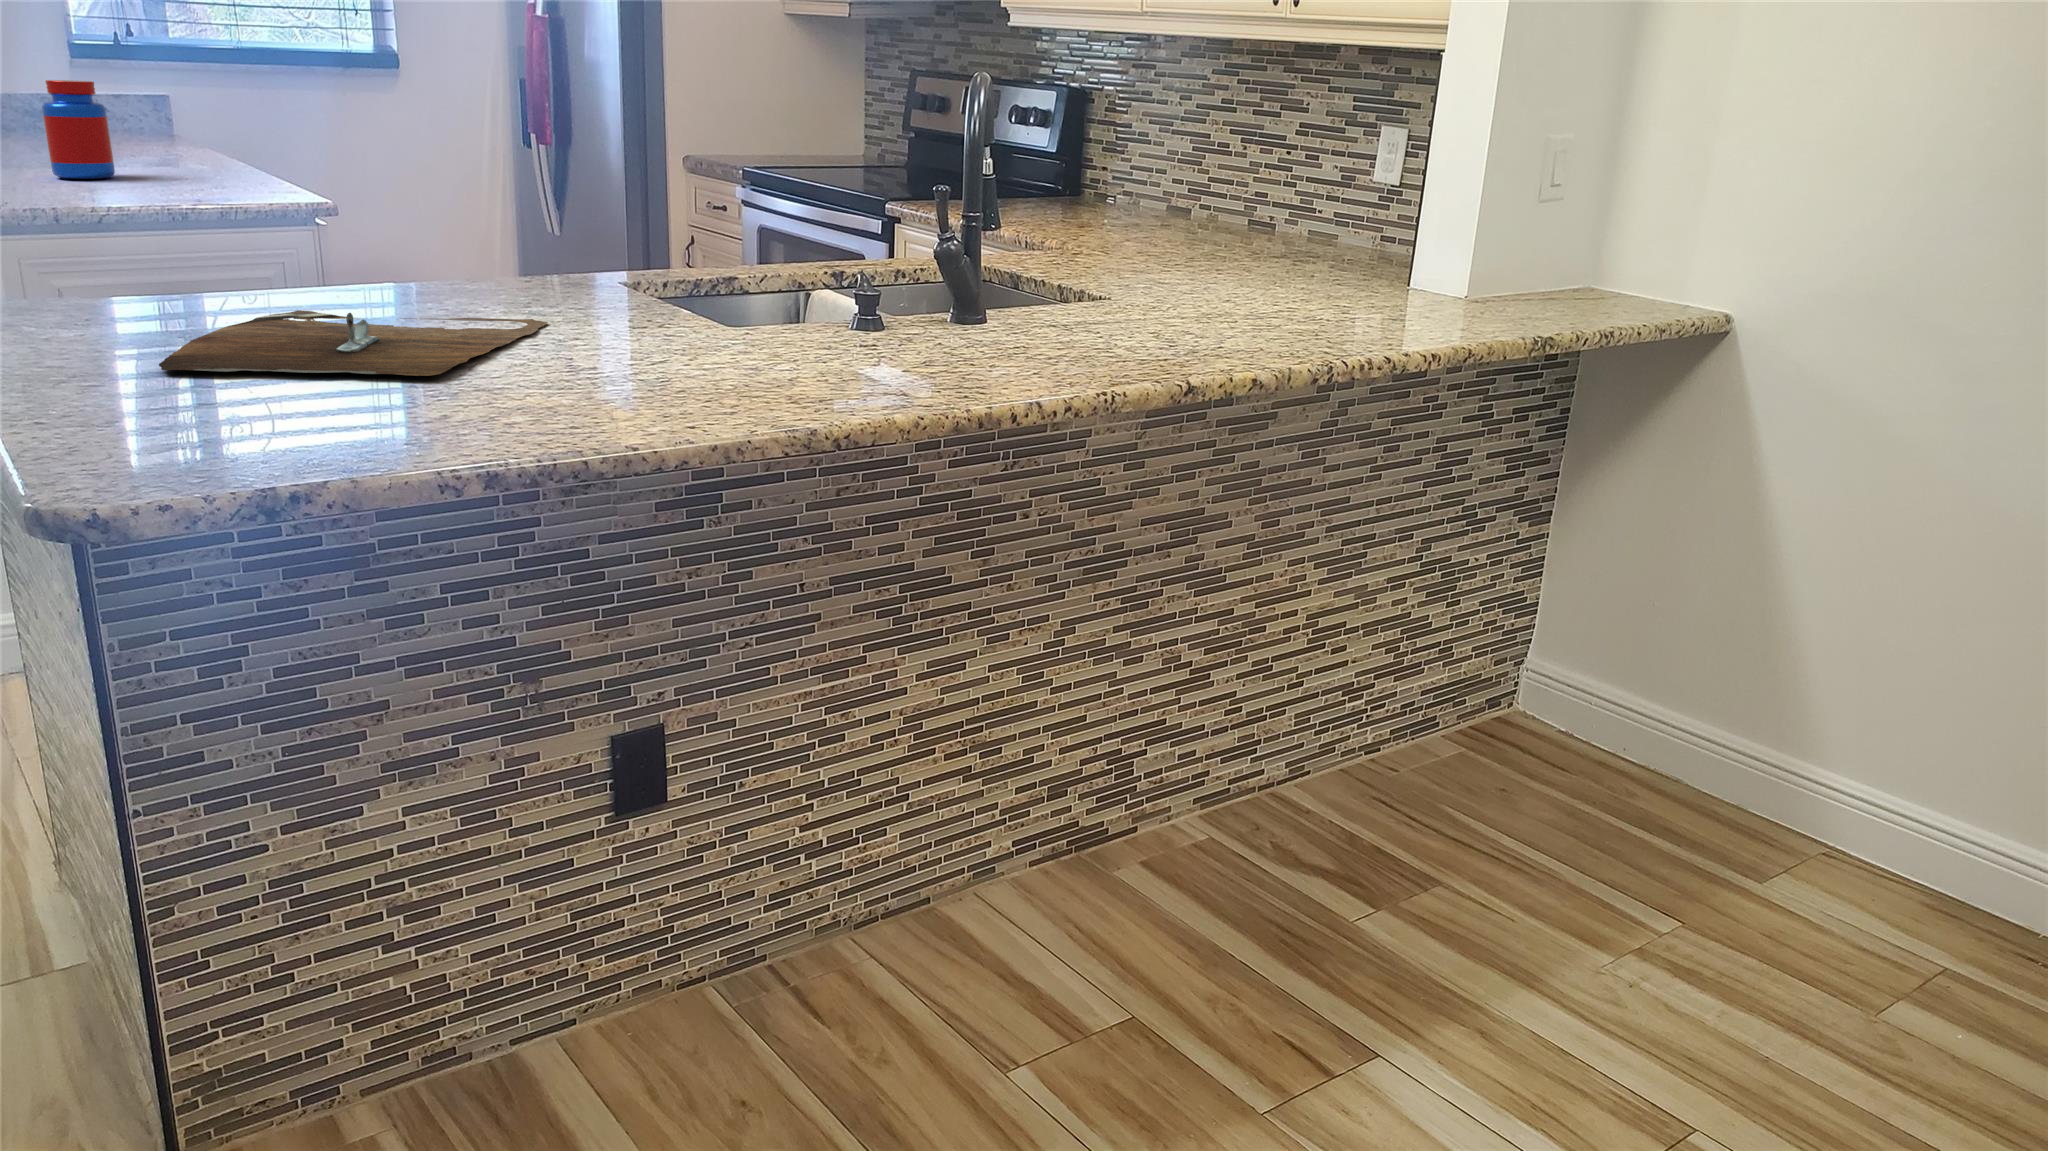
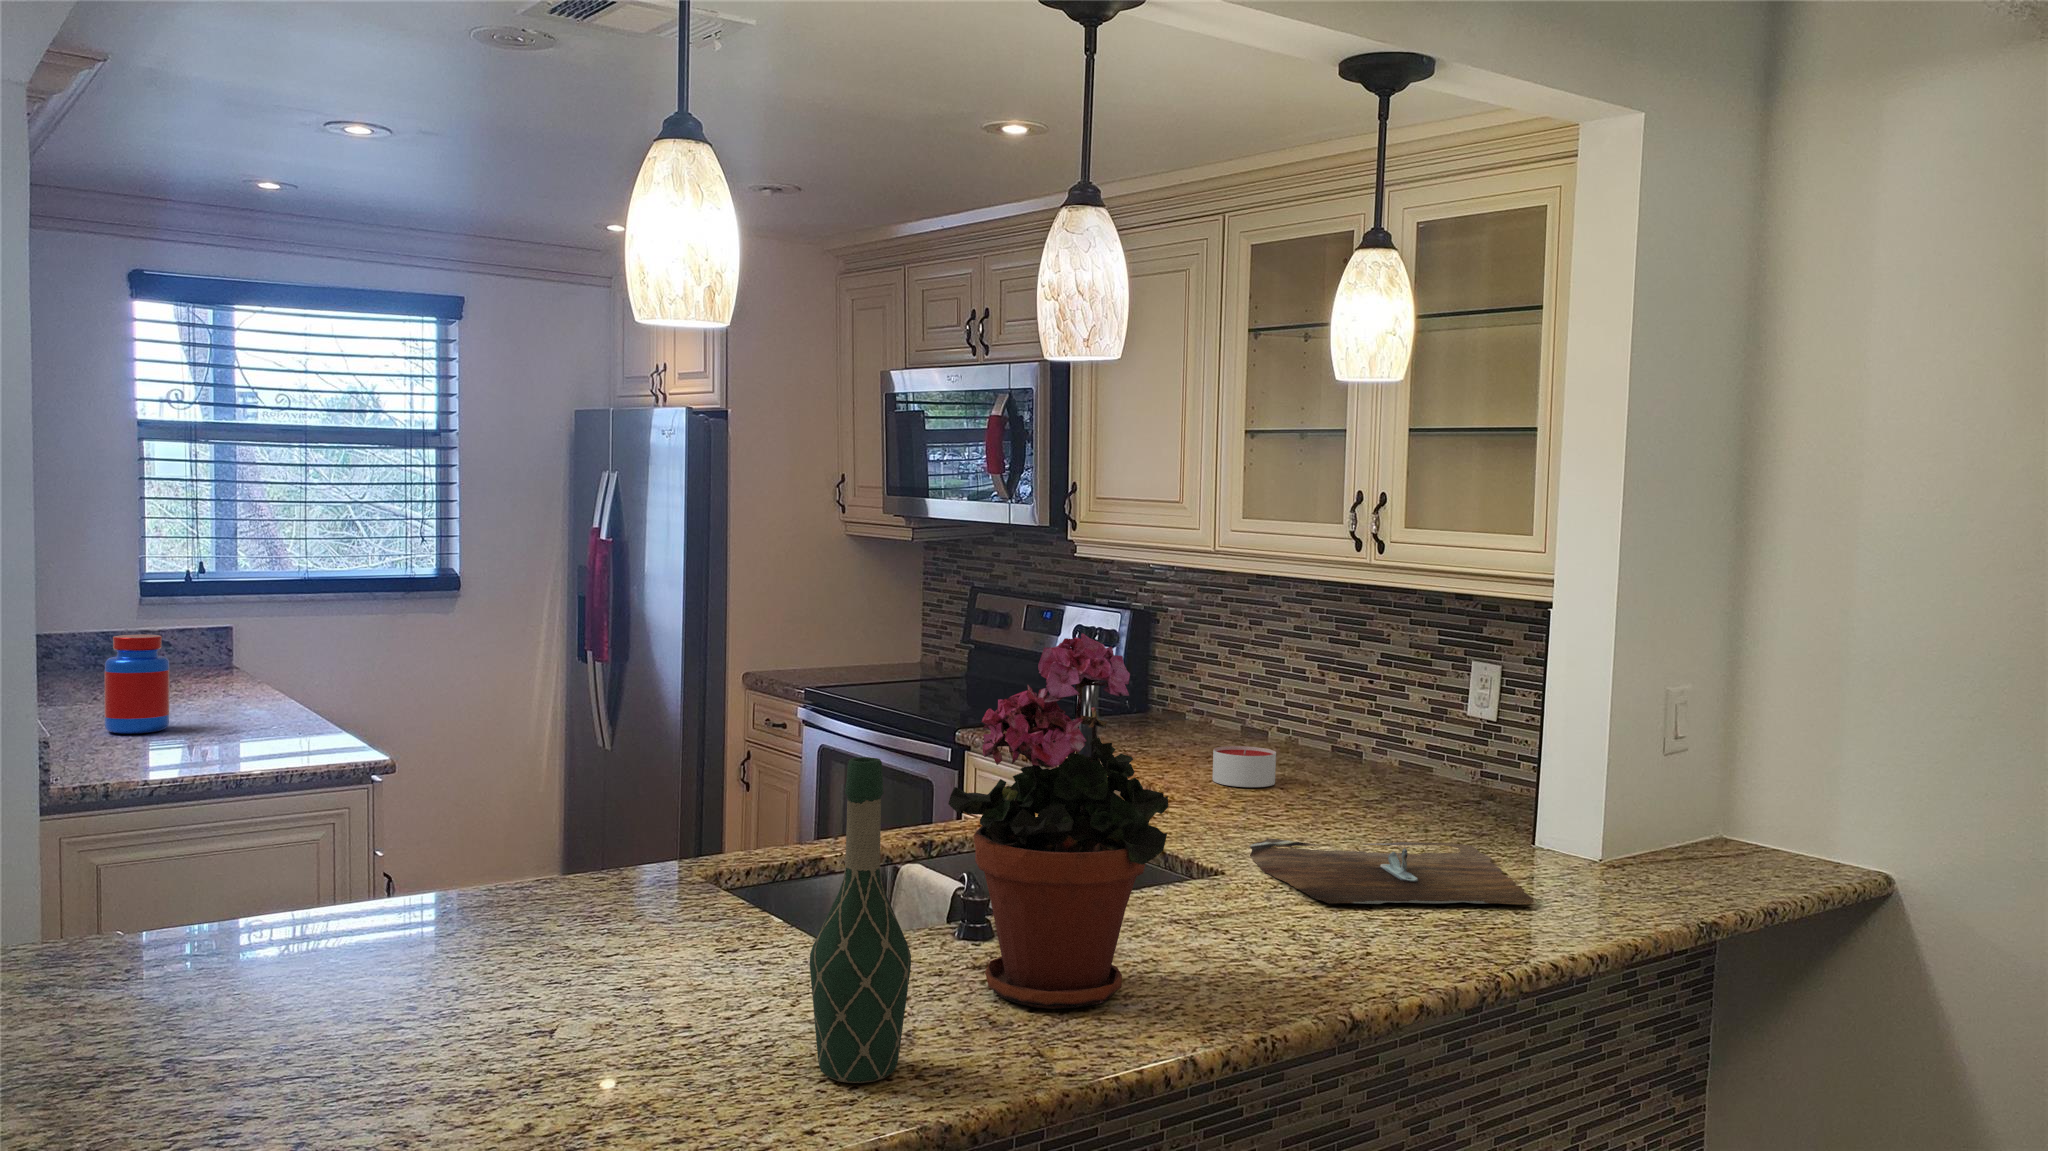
potted plant: none [833,26,1035,370] -> present [948,633,1168,1009]
wine bottle: none [698,118,788,405] -> present [810,757,911,1083]
candle: none [1126,210,1187,246] -> present [1213,746,1276,787]
cutting board: present [159,310,548,376] -> present [1249,838,1534,904]

